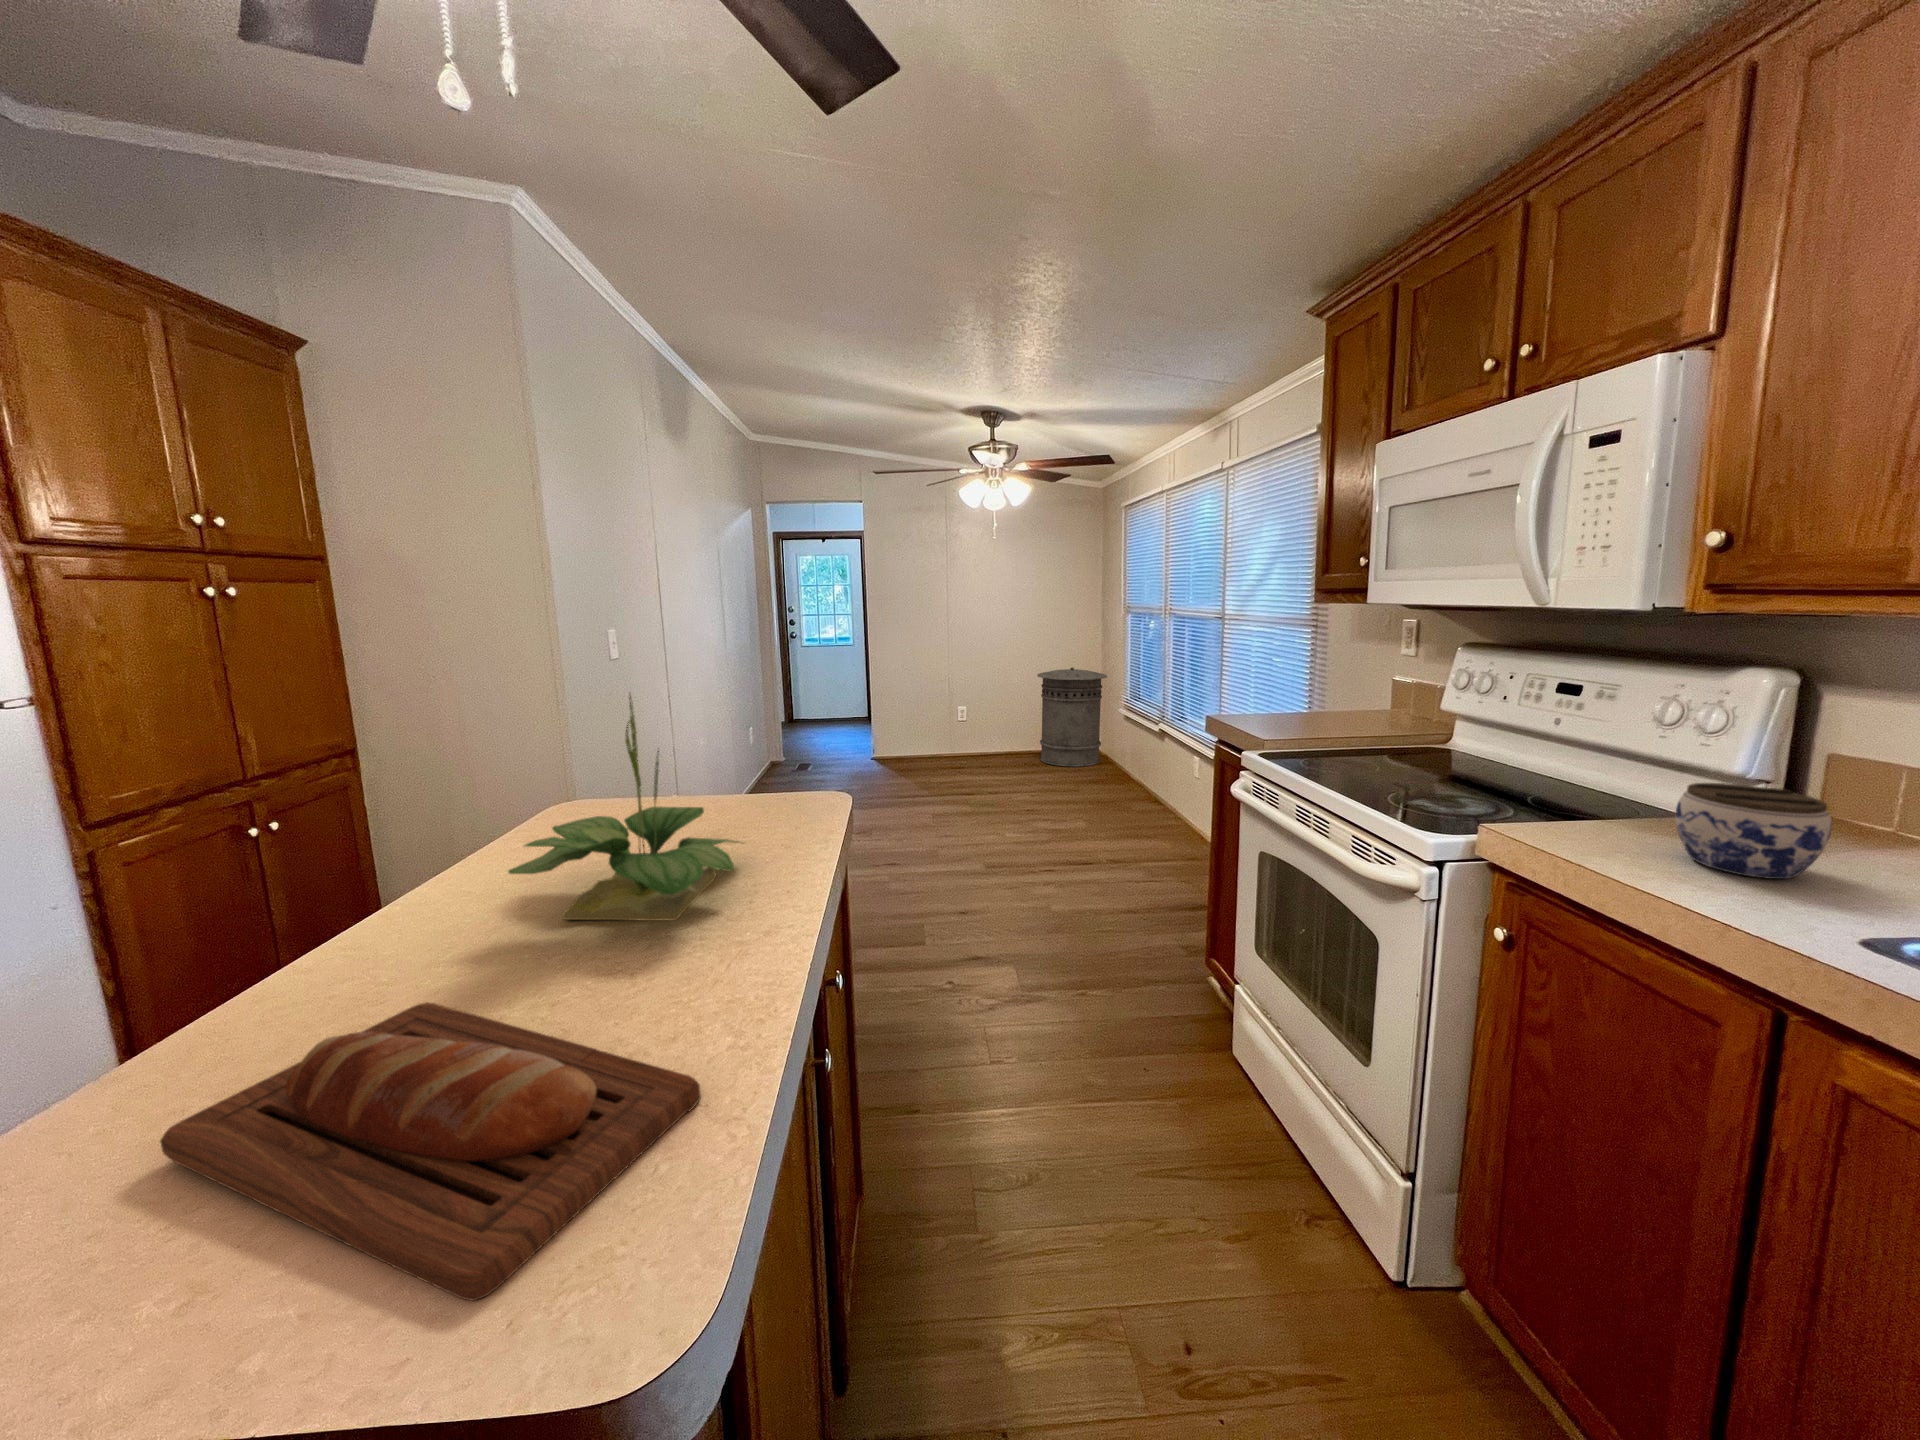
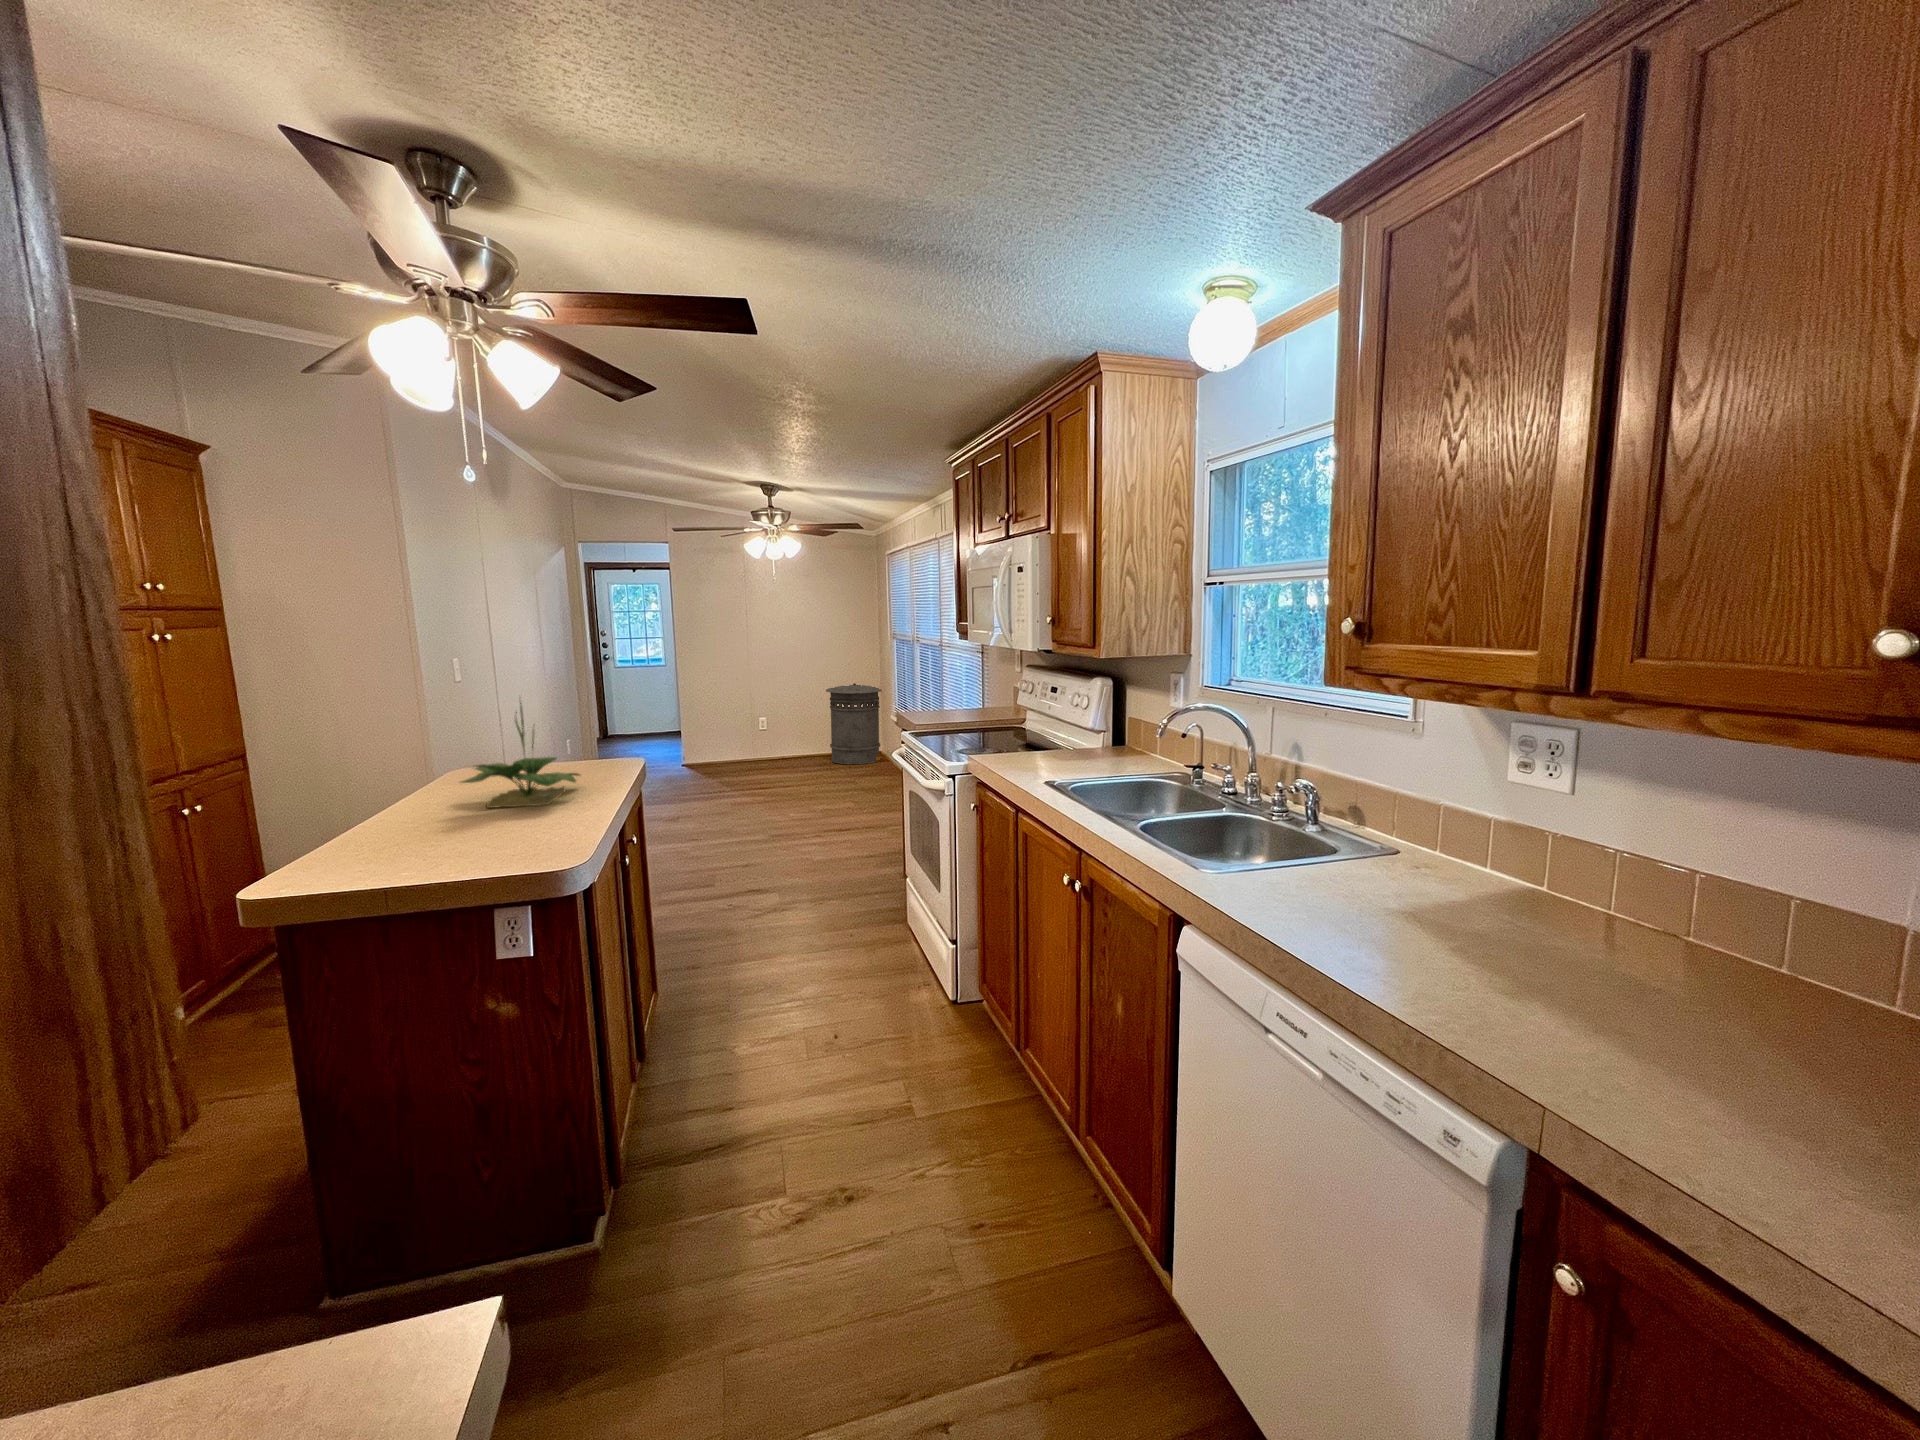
jar: present [1676,783,1832,879] -> none [1028,727,1074,765]
bread loaf: present [160,1003,701,1301] -> none [364,819,573,867]

